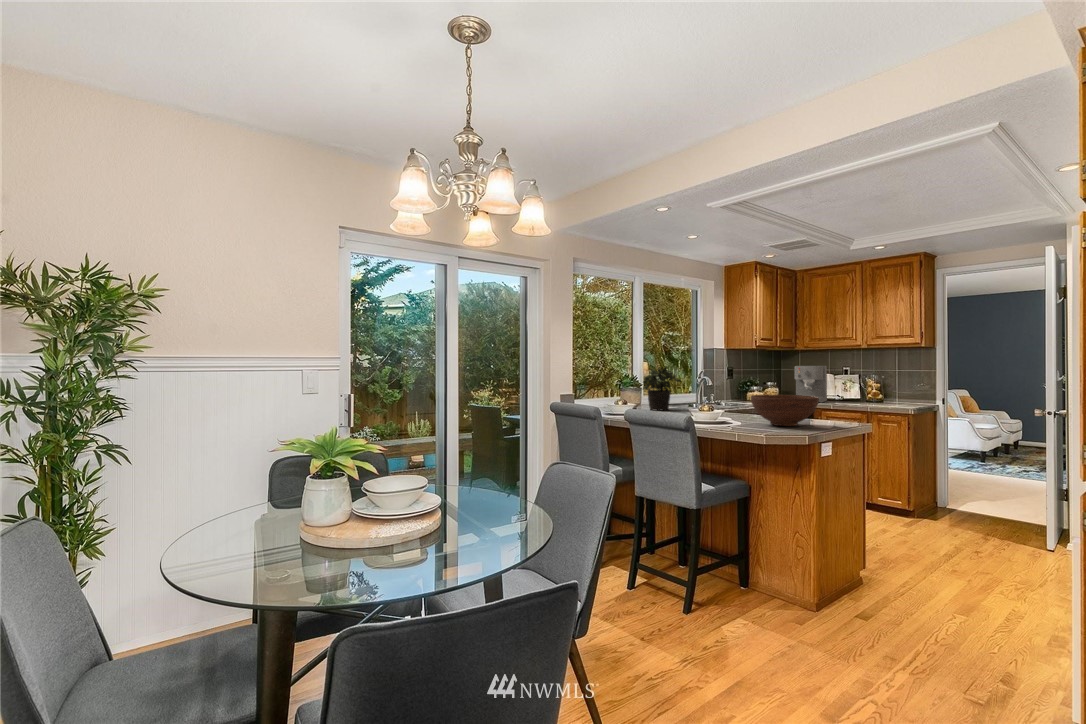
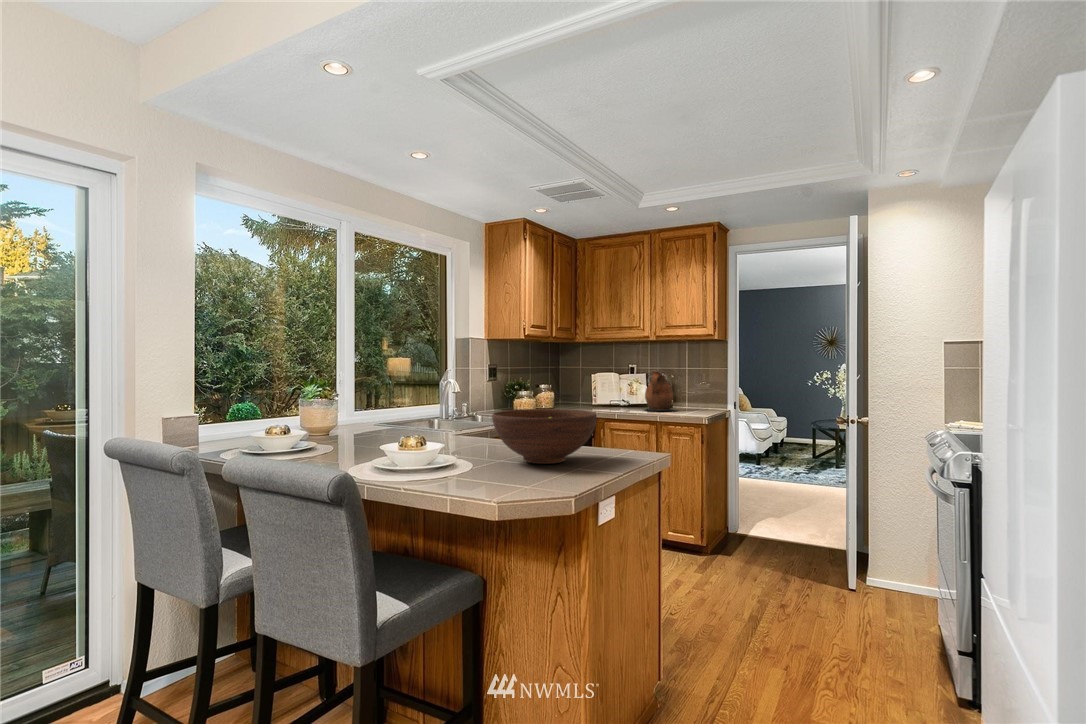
potted plant: present [643,366,681,411] -> none [344,362,408,433]
coffee maker: present [795,366,827,403] -> none [571,363,610,411]
ceramic pitcher: none [854,373,888,404] -> present [645,371,675,411]

